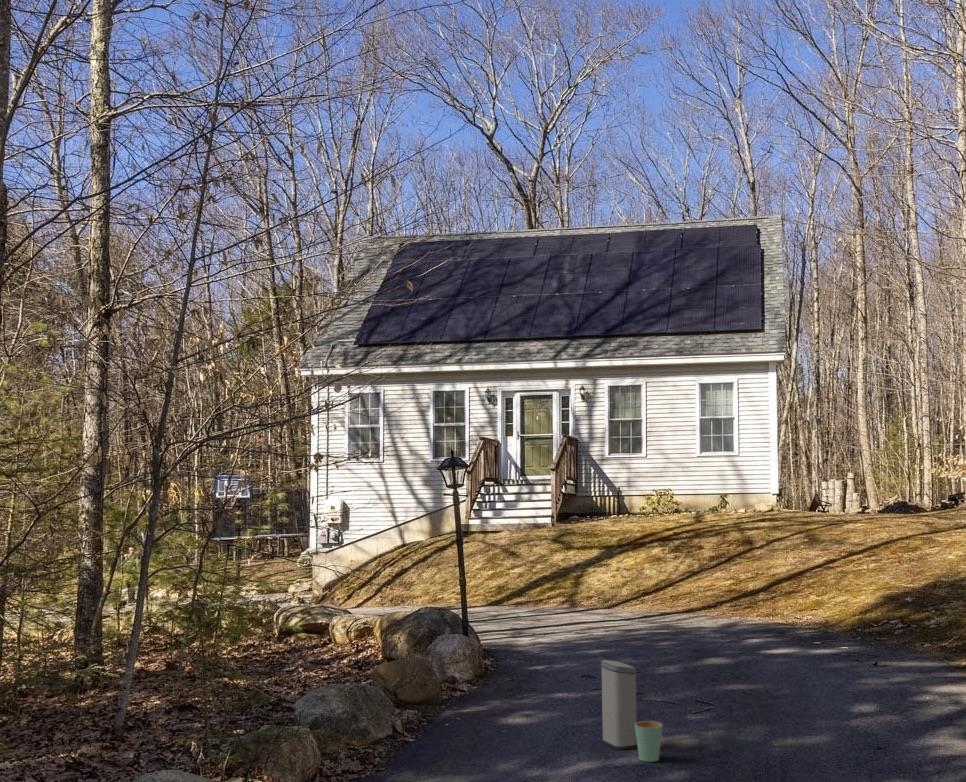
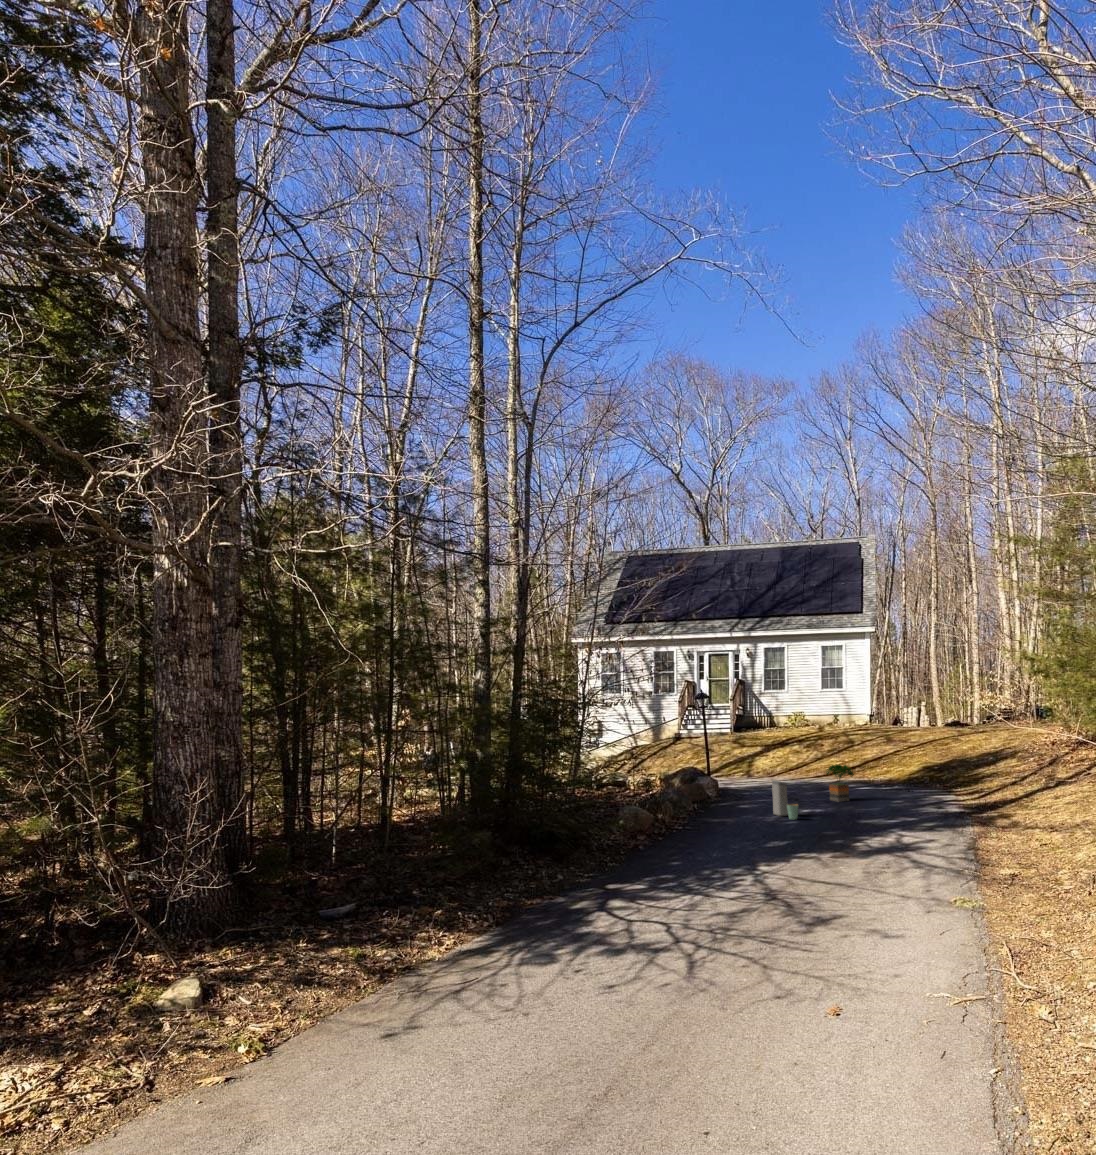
potted tree: none [719,606,783,691] -> present [826,764,854,802]

